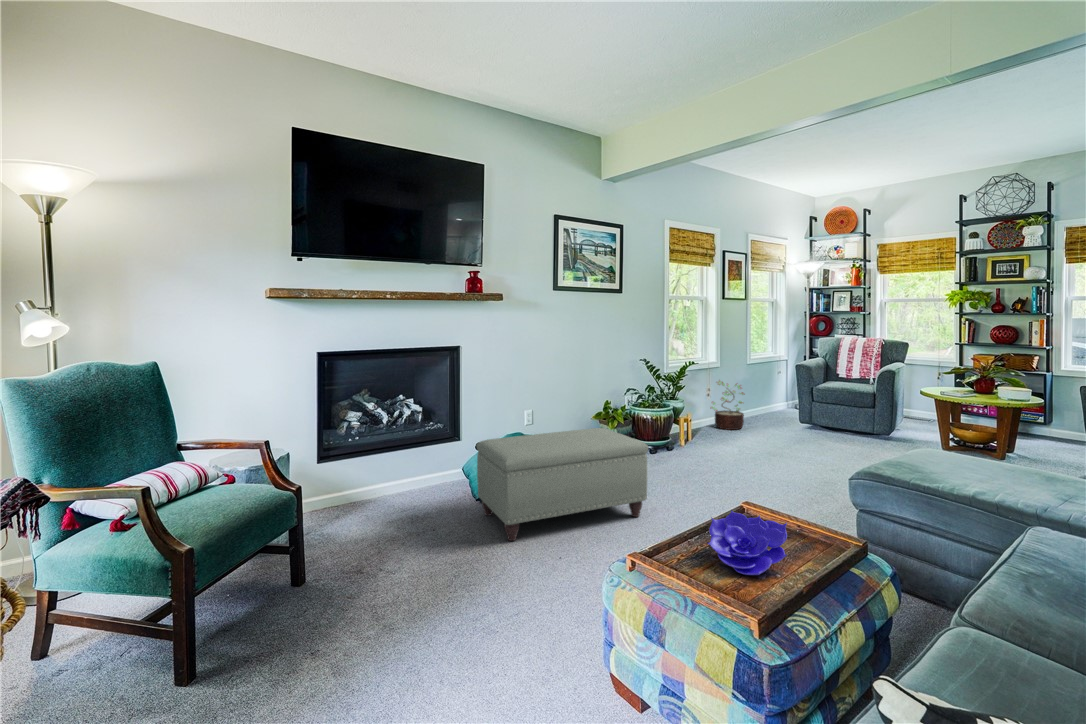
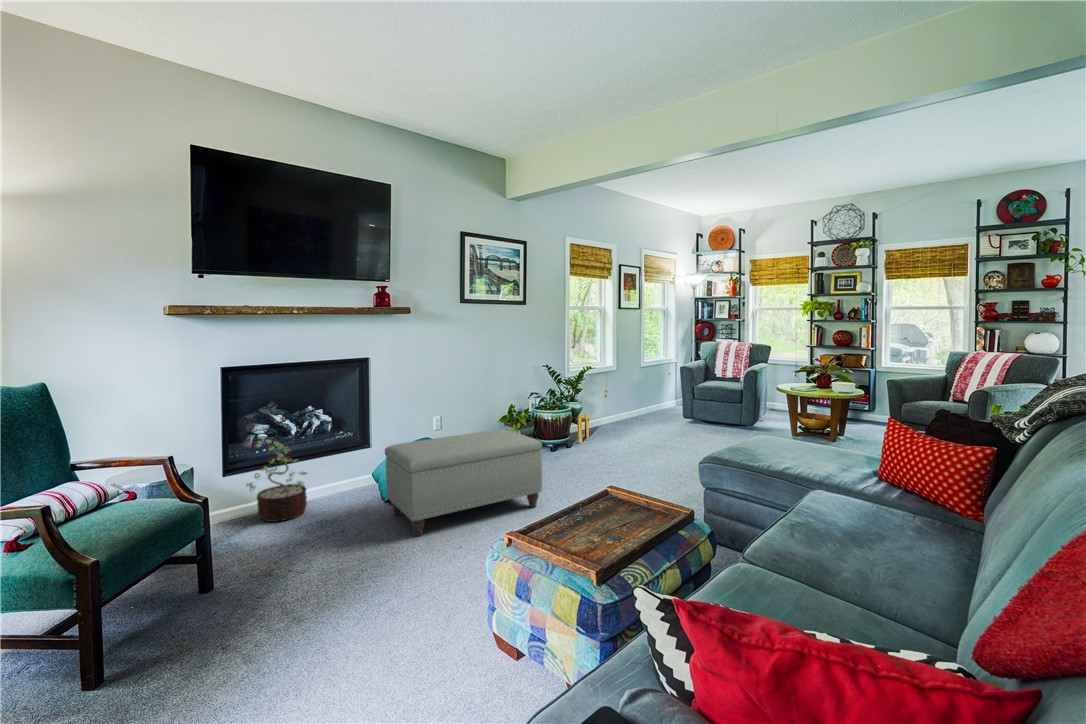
decorative plant: present [711,381,744,430] -> present [246,438,307,522]
decorative bowl: present [708,510,787,575] -> none [569,490,632,541]

